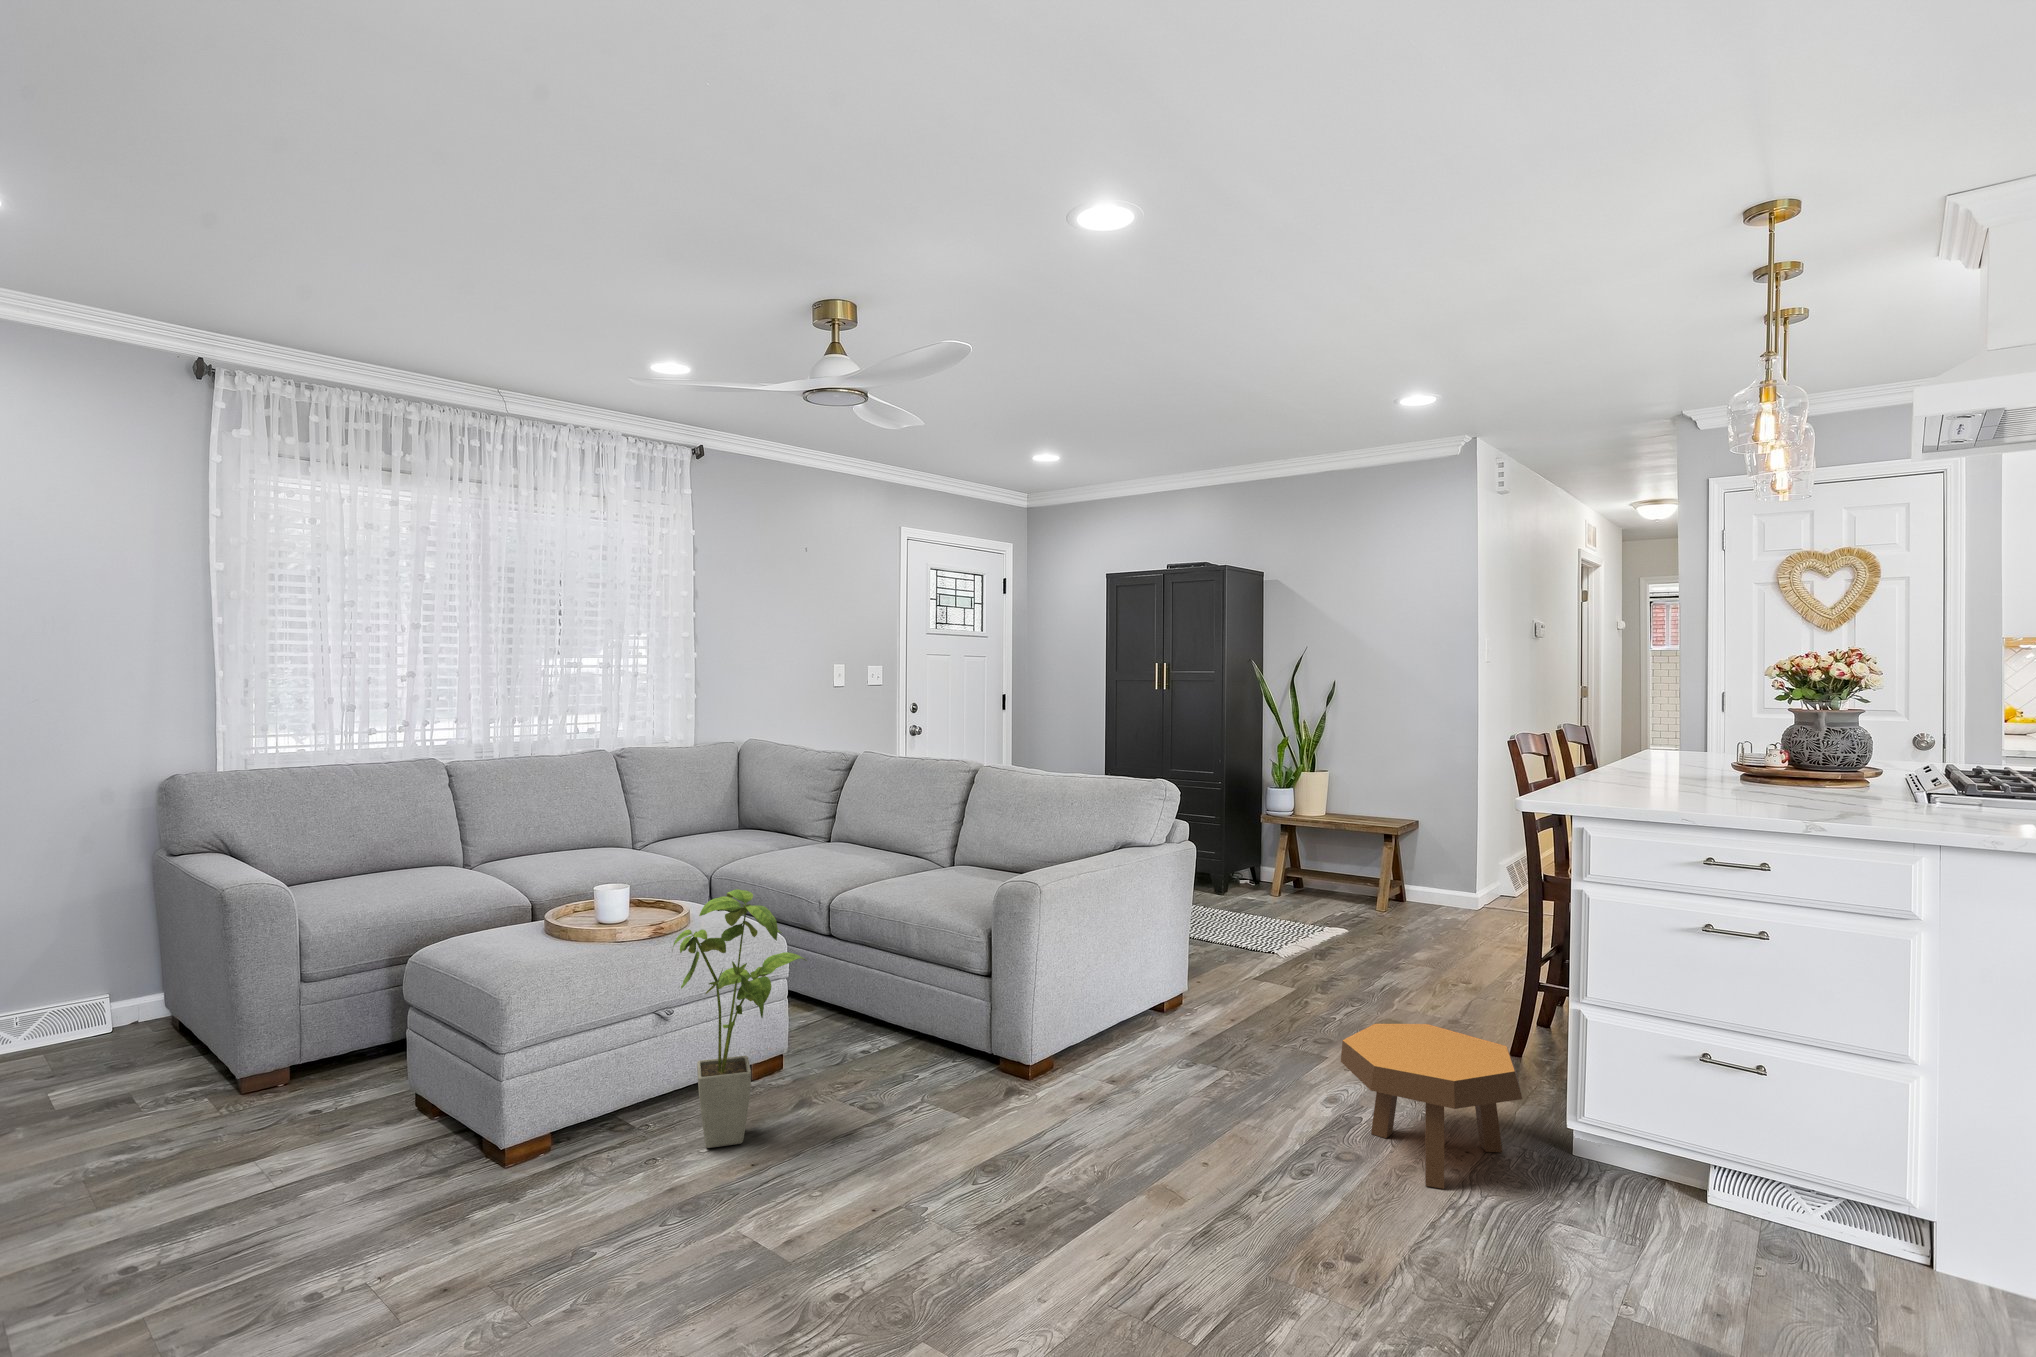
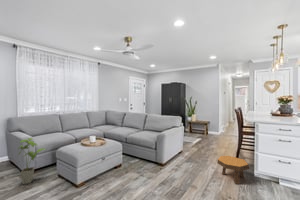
house plant: present [673,889,807,1148] -> present [19,138,43,184]

